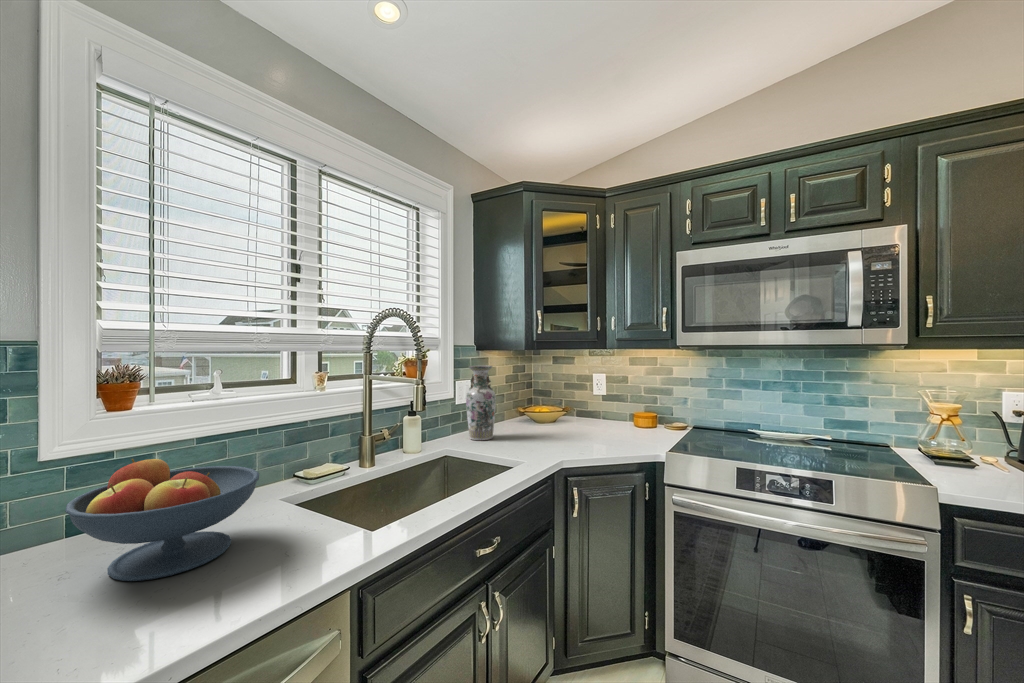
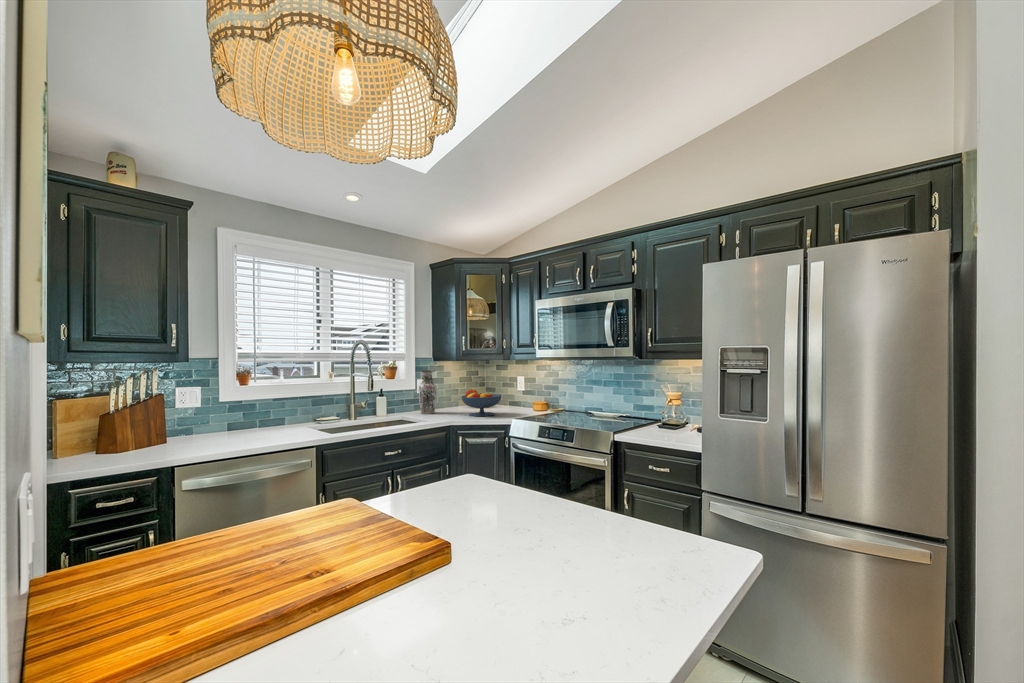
fruit bowl: present [65,459,259,581] -> present [461,389,502,416]

